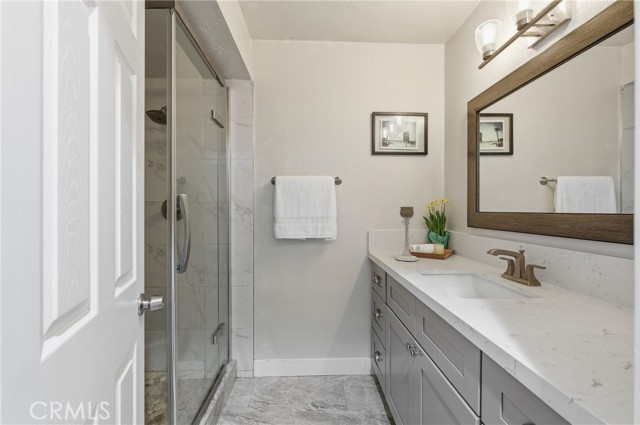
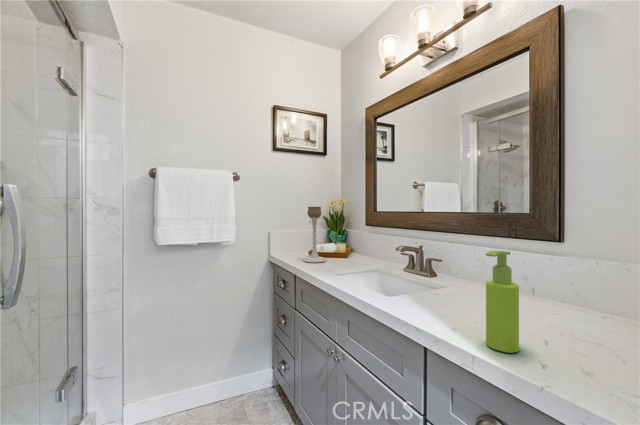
soap dispenser: none [538,254,583,367] -> present [486,251,519,353]

